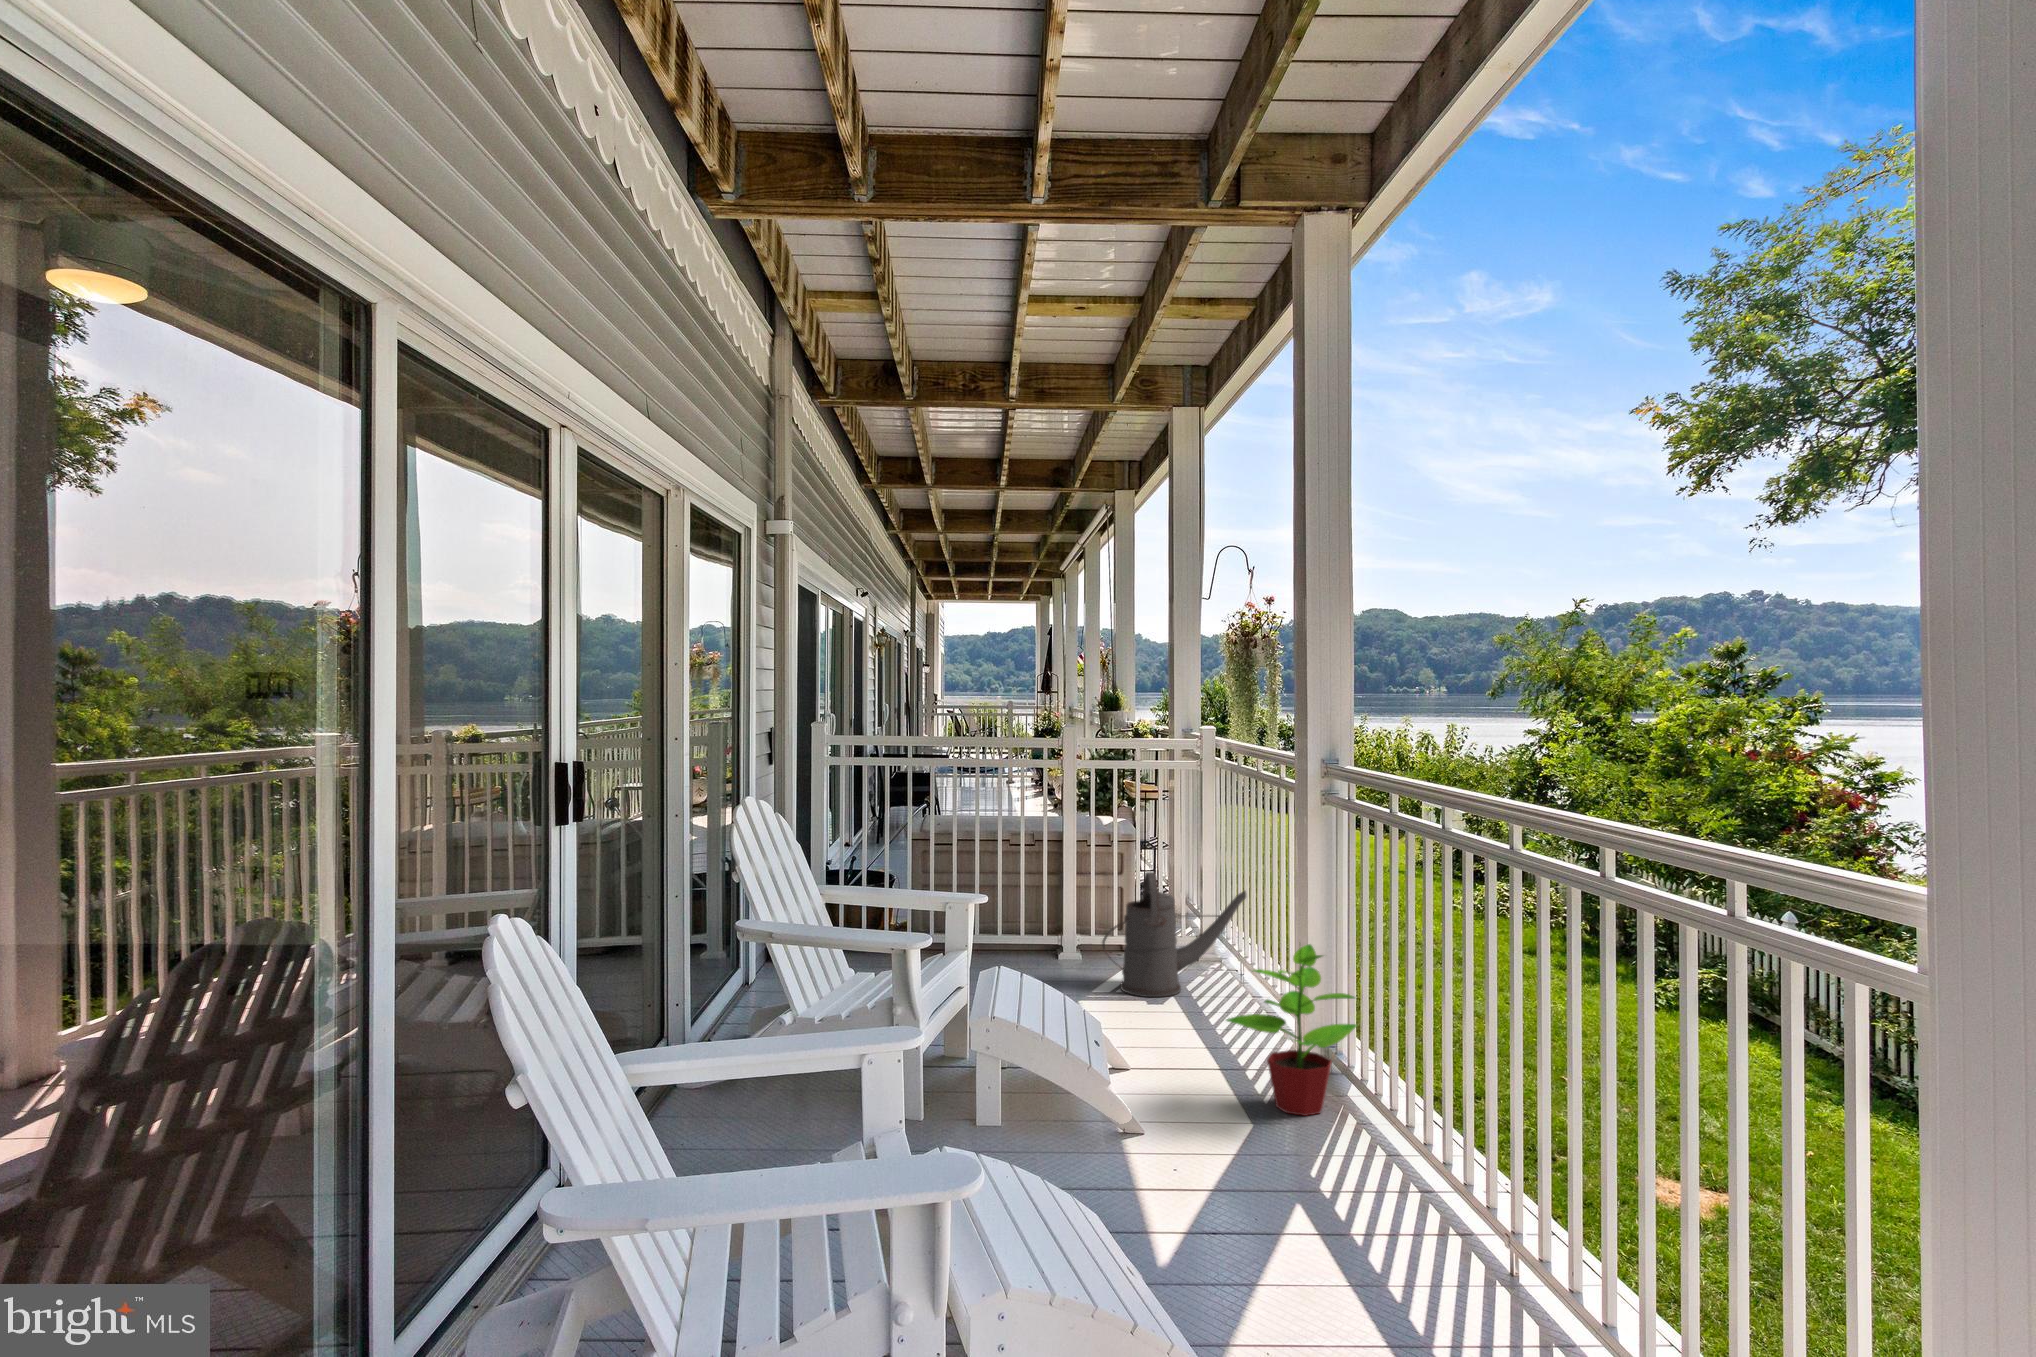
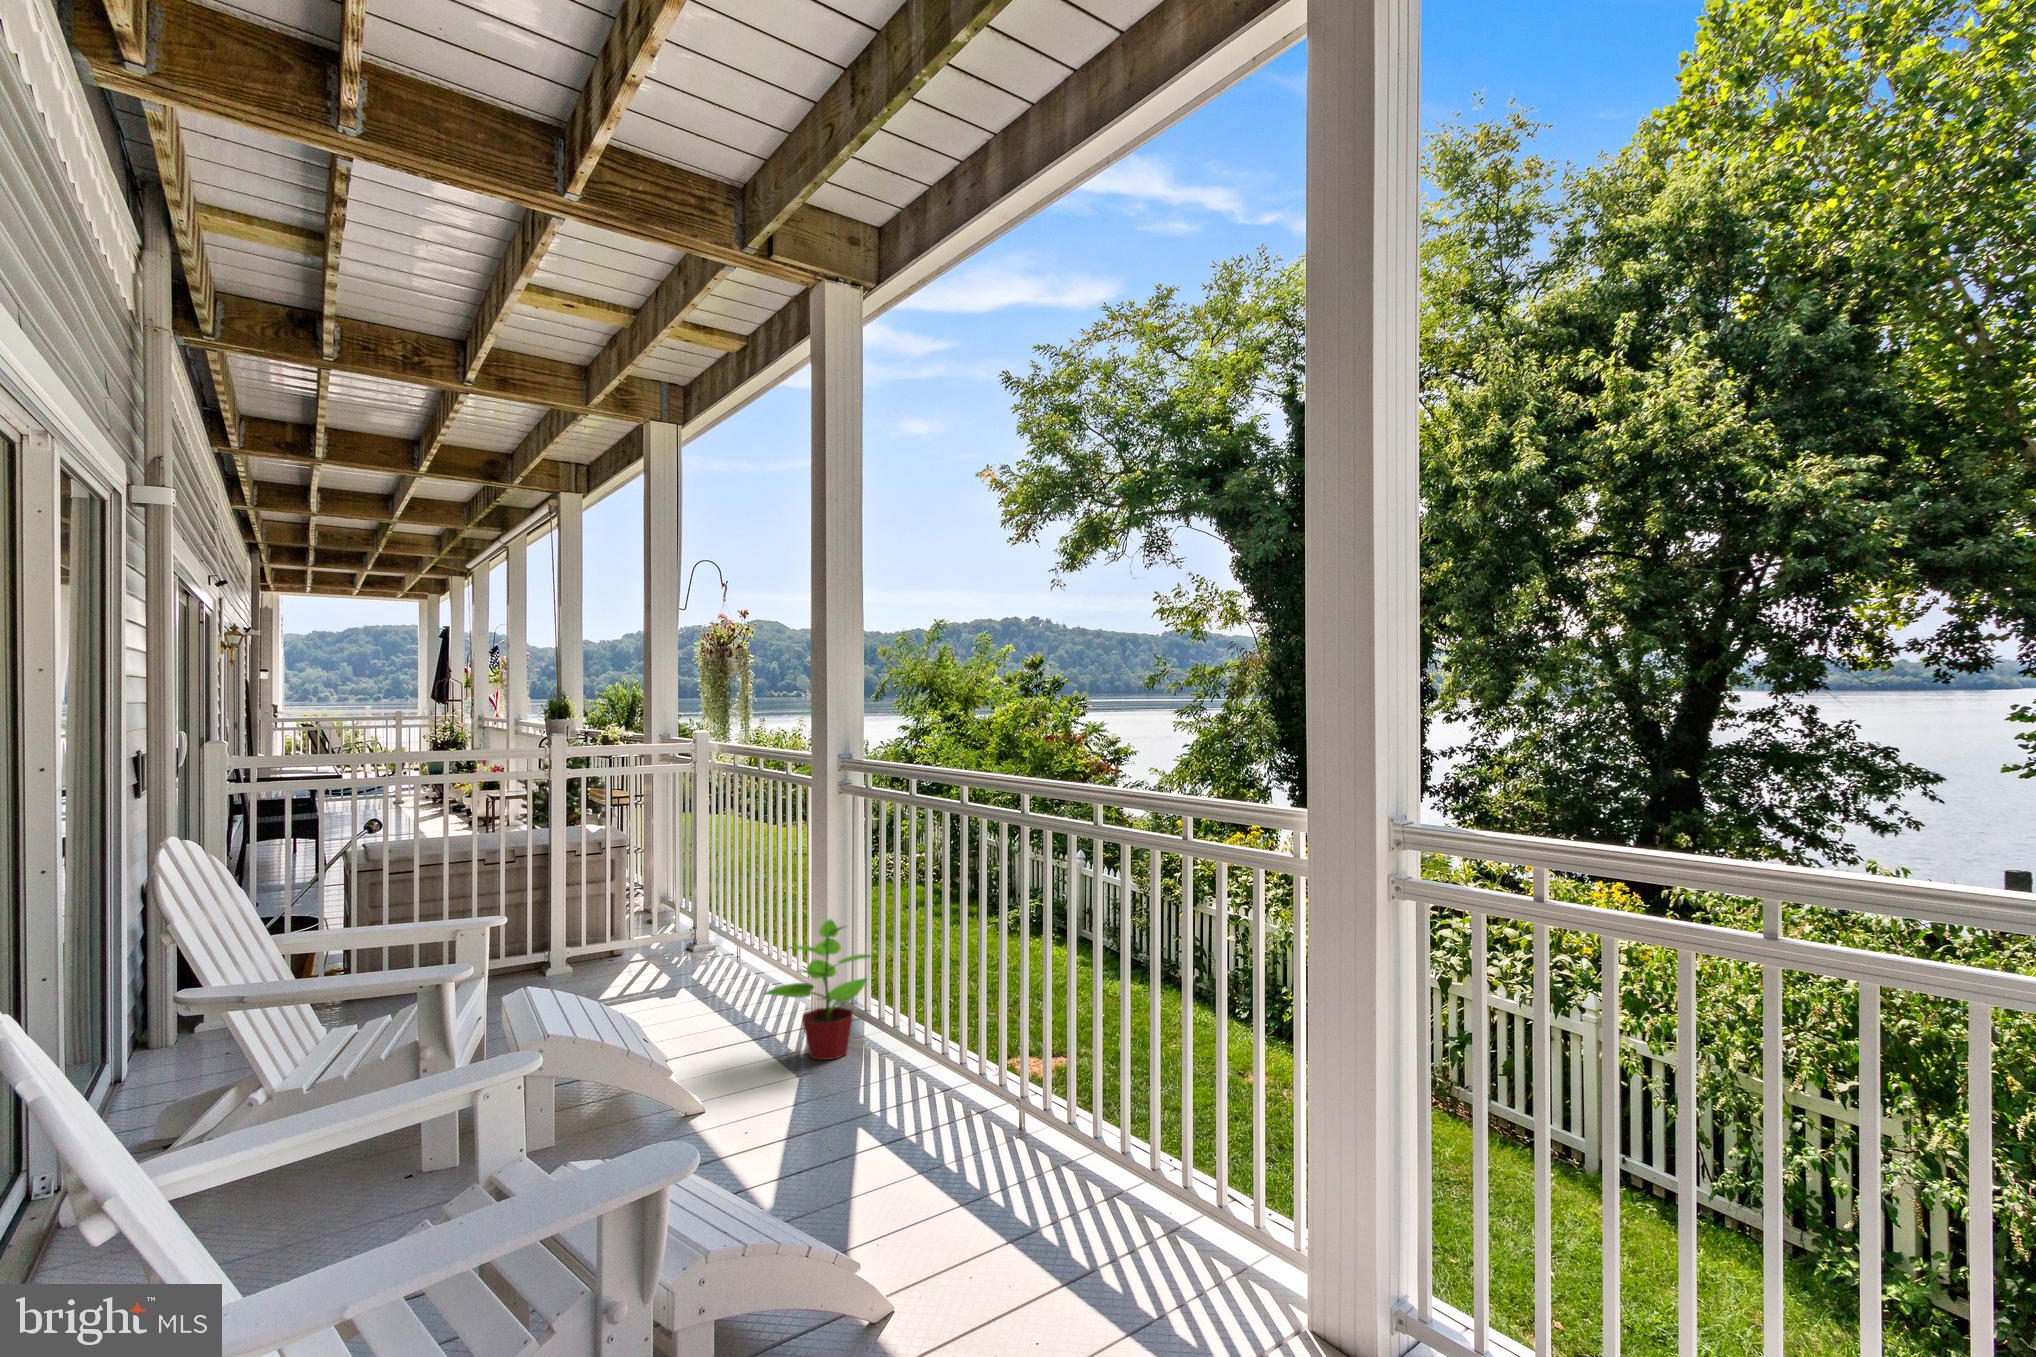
watering can: present [1102,872,1246,997] -> none [611,878,742,992]

